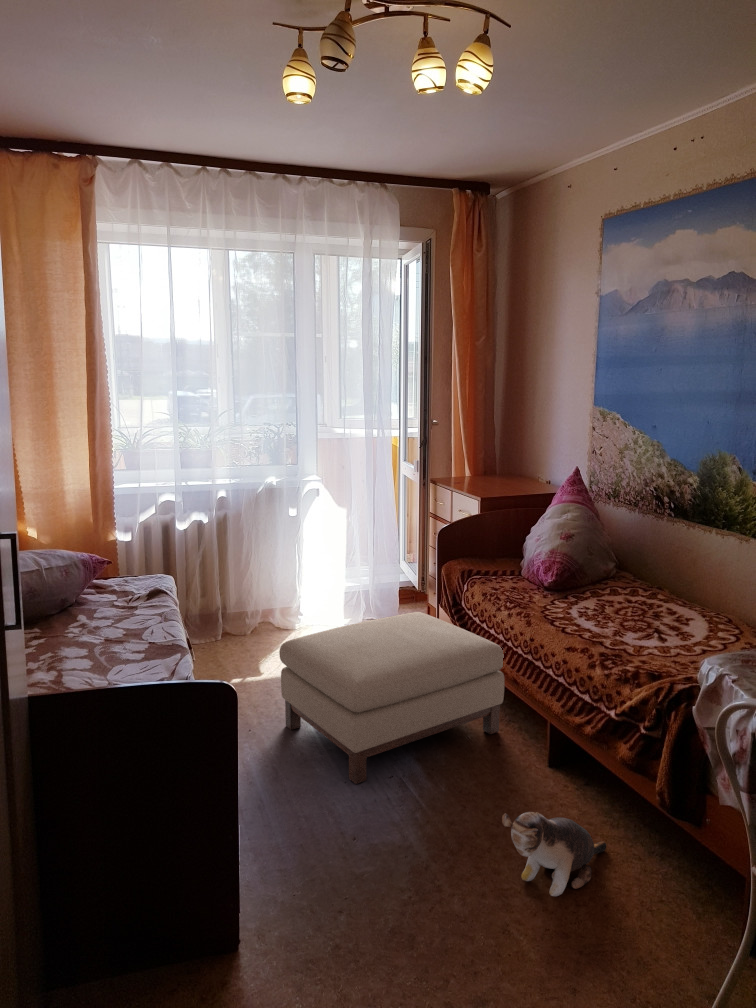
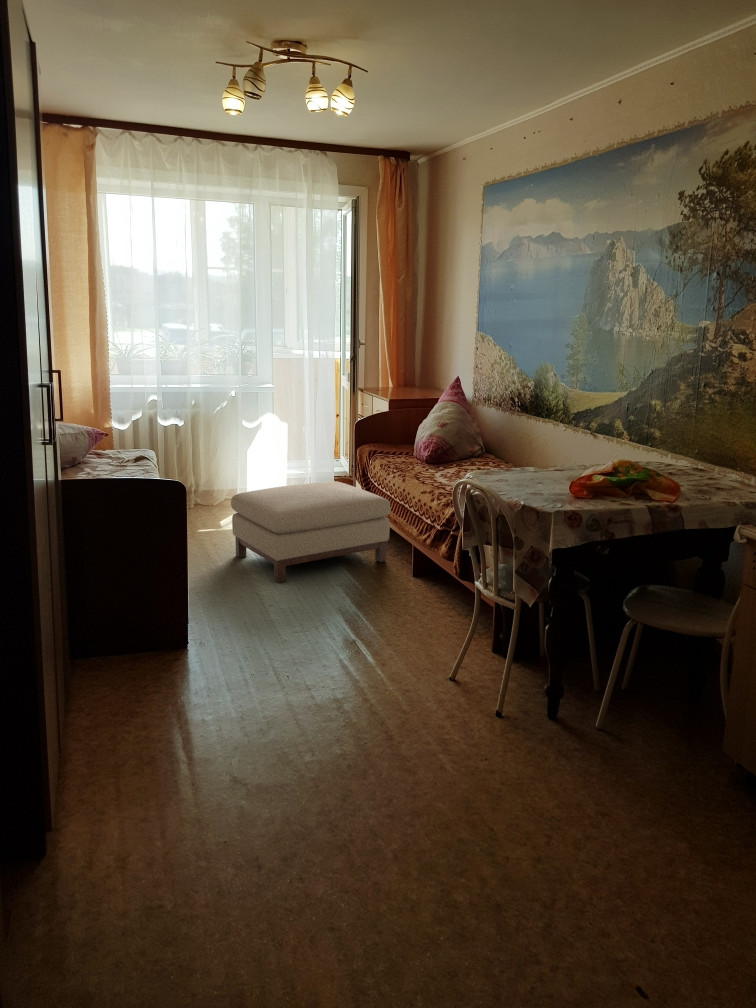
plush toy: present [502,812,607,896] -> none [355,577,431,629]

